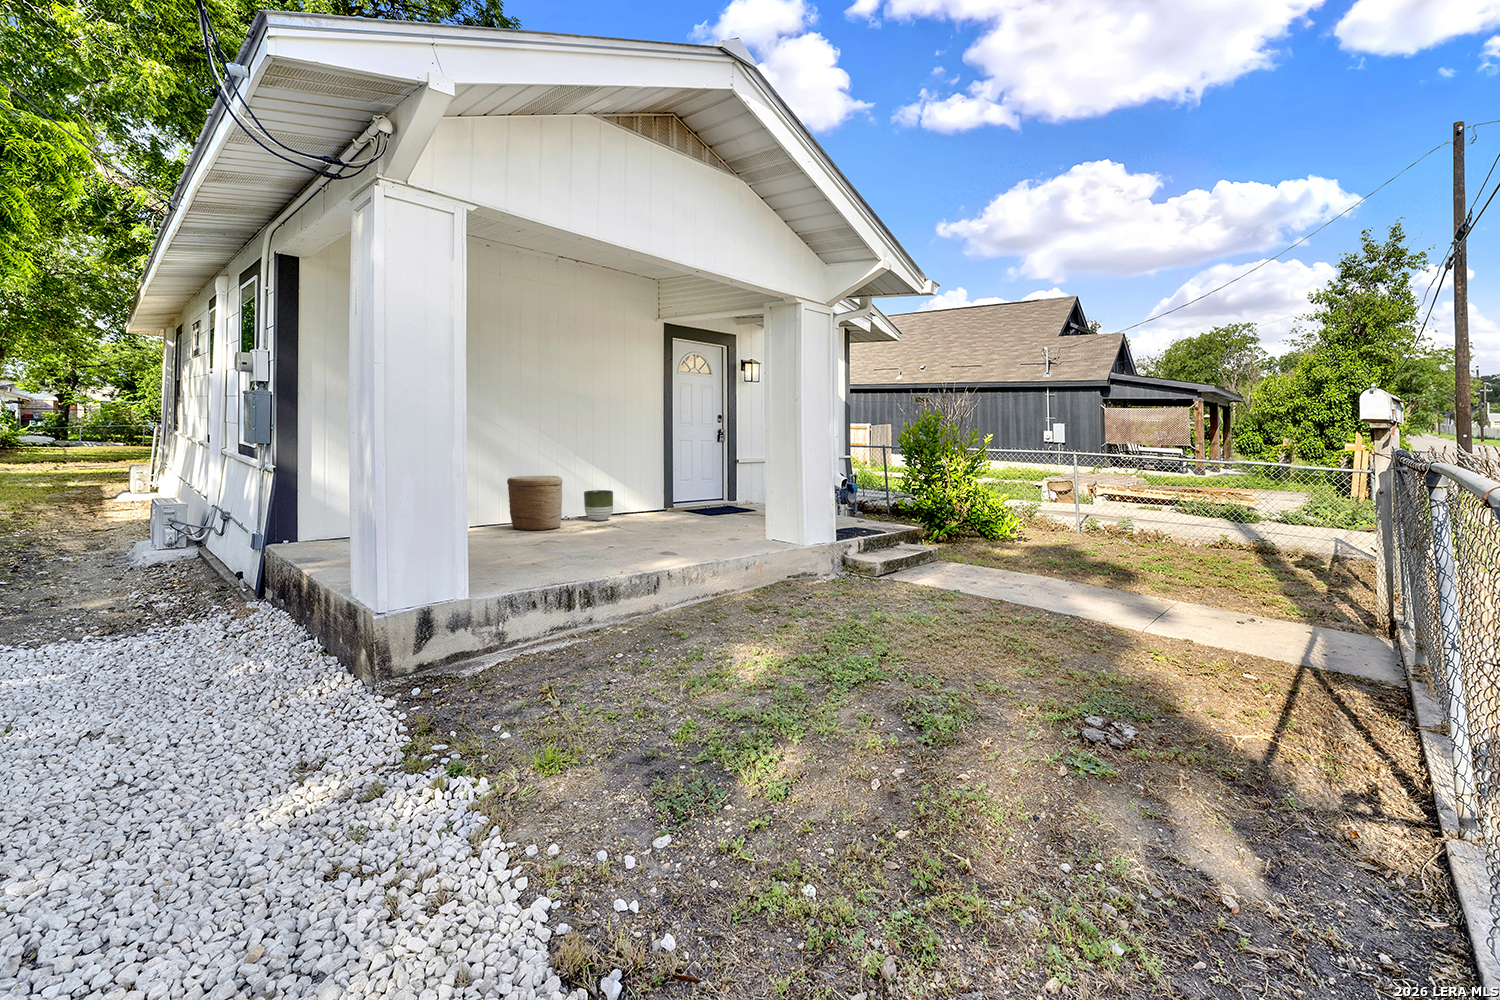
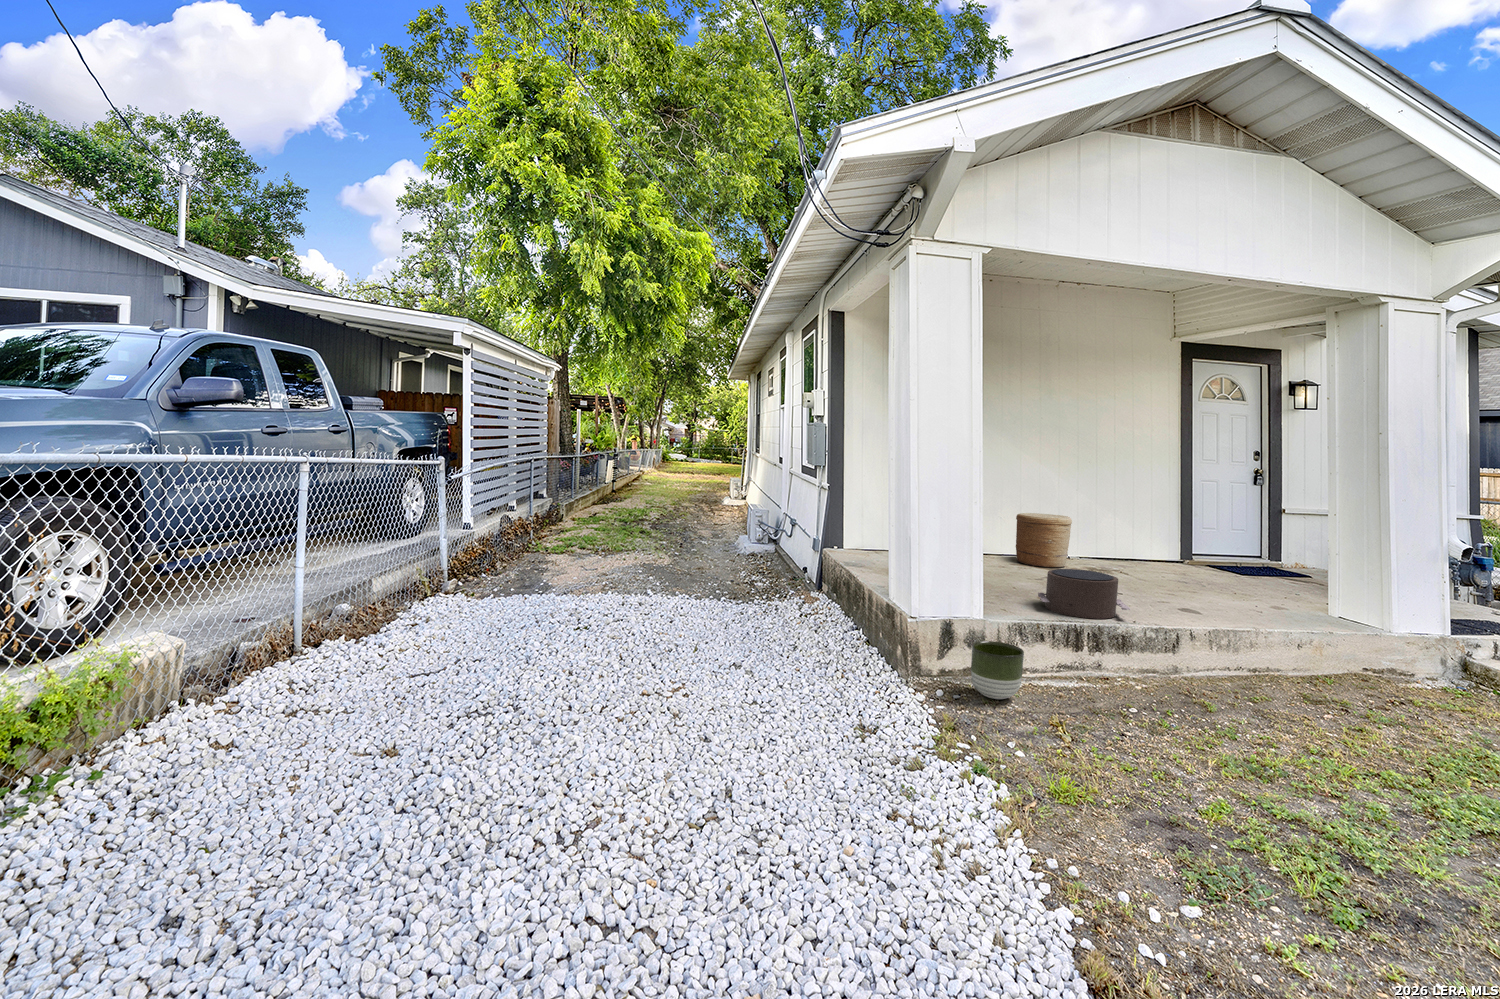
planter: present [584,490,613,521] -> present [971,641,1024,699]
pouf: none [527,527,614,575] -> present [1038,569,1130,619]

